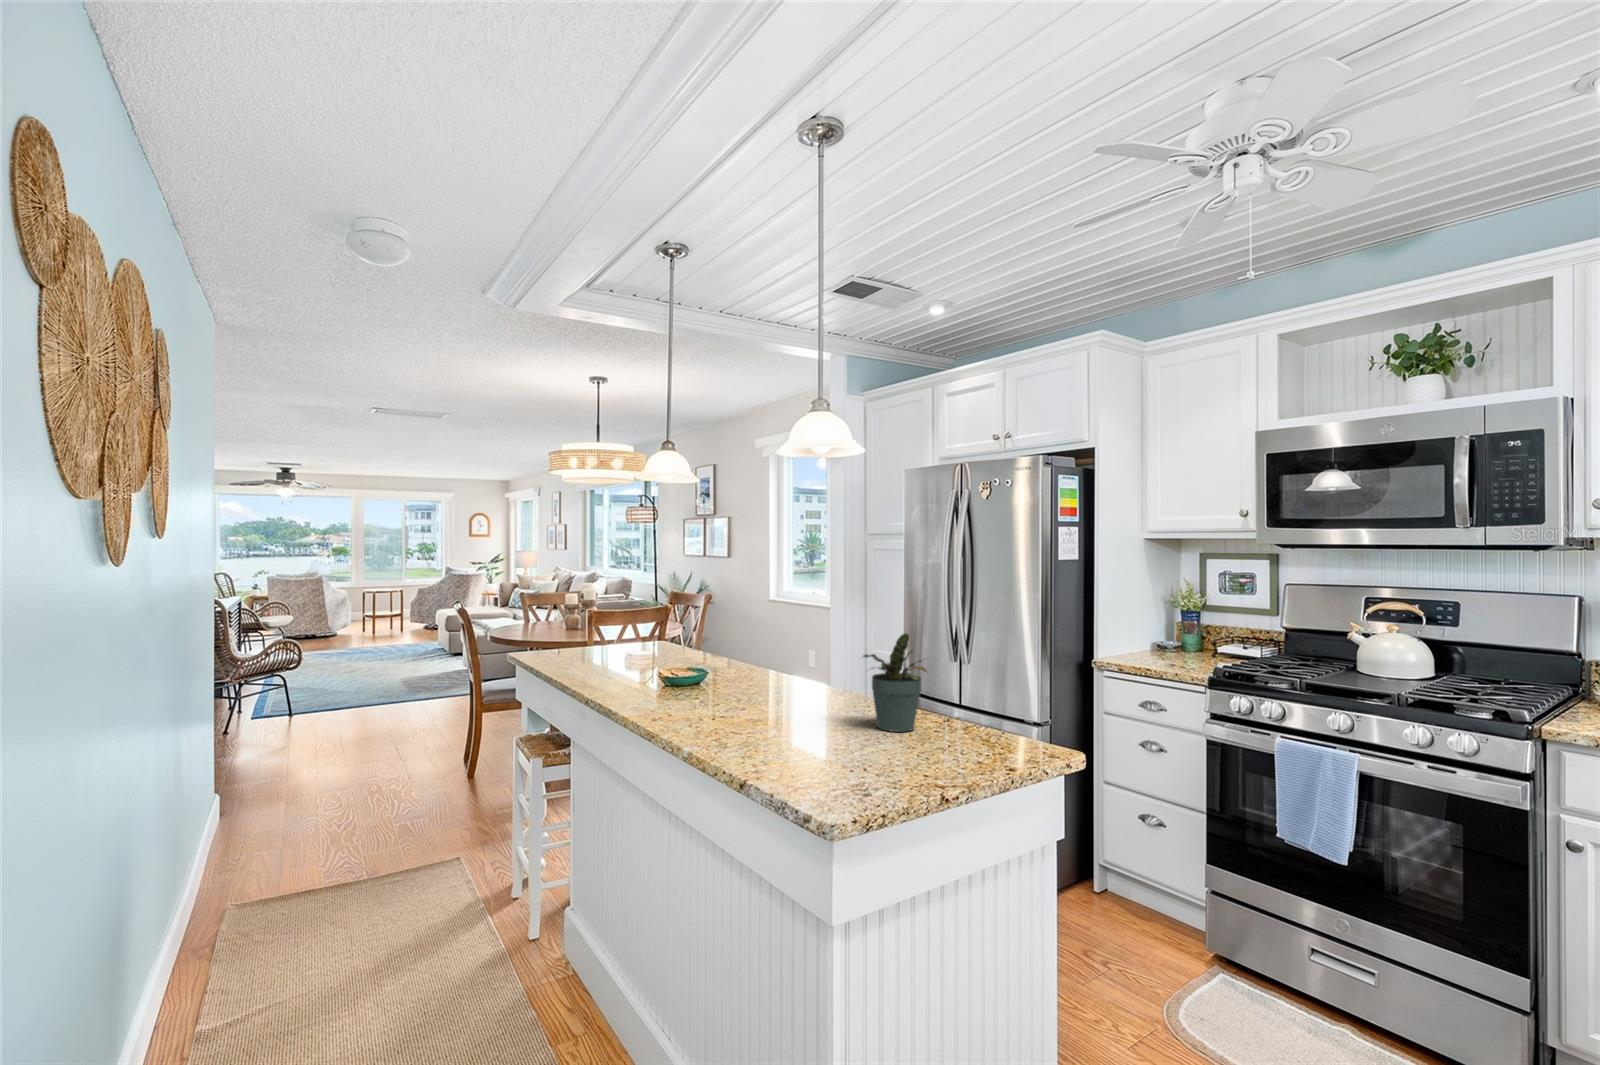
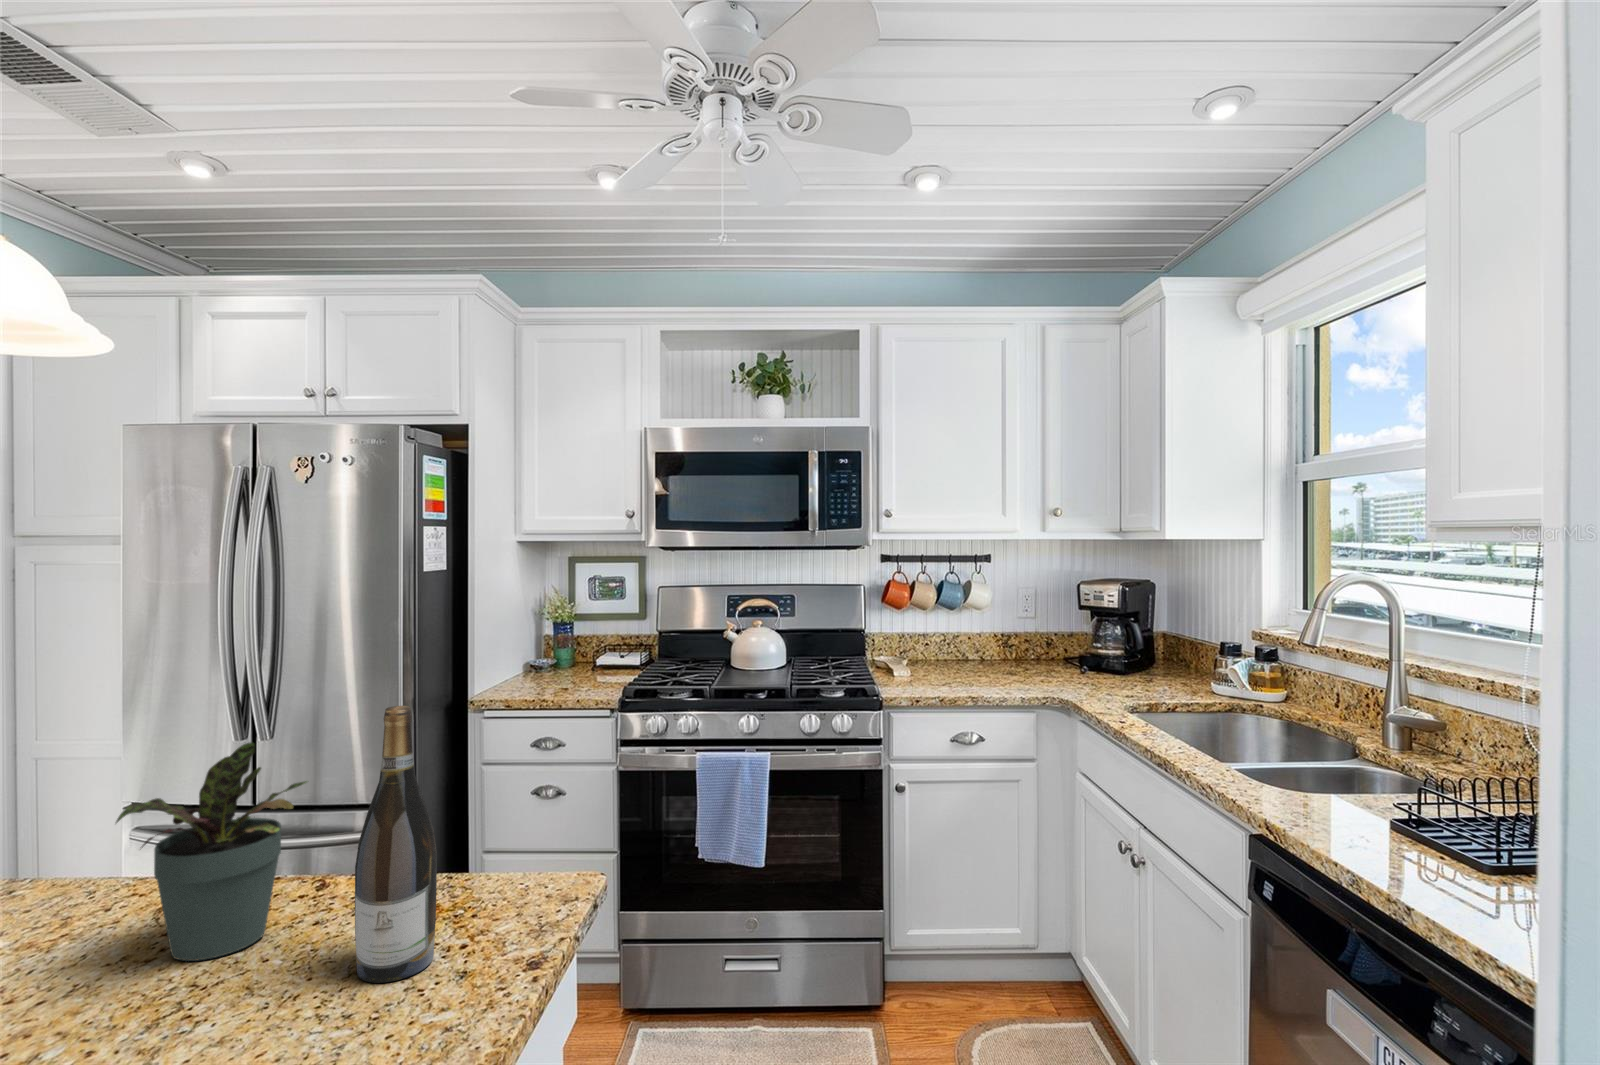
wine bottle: none [940,621,977,756] -> present [355,706,437,983]

